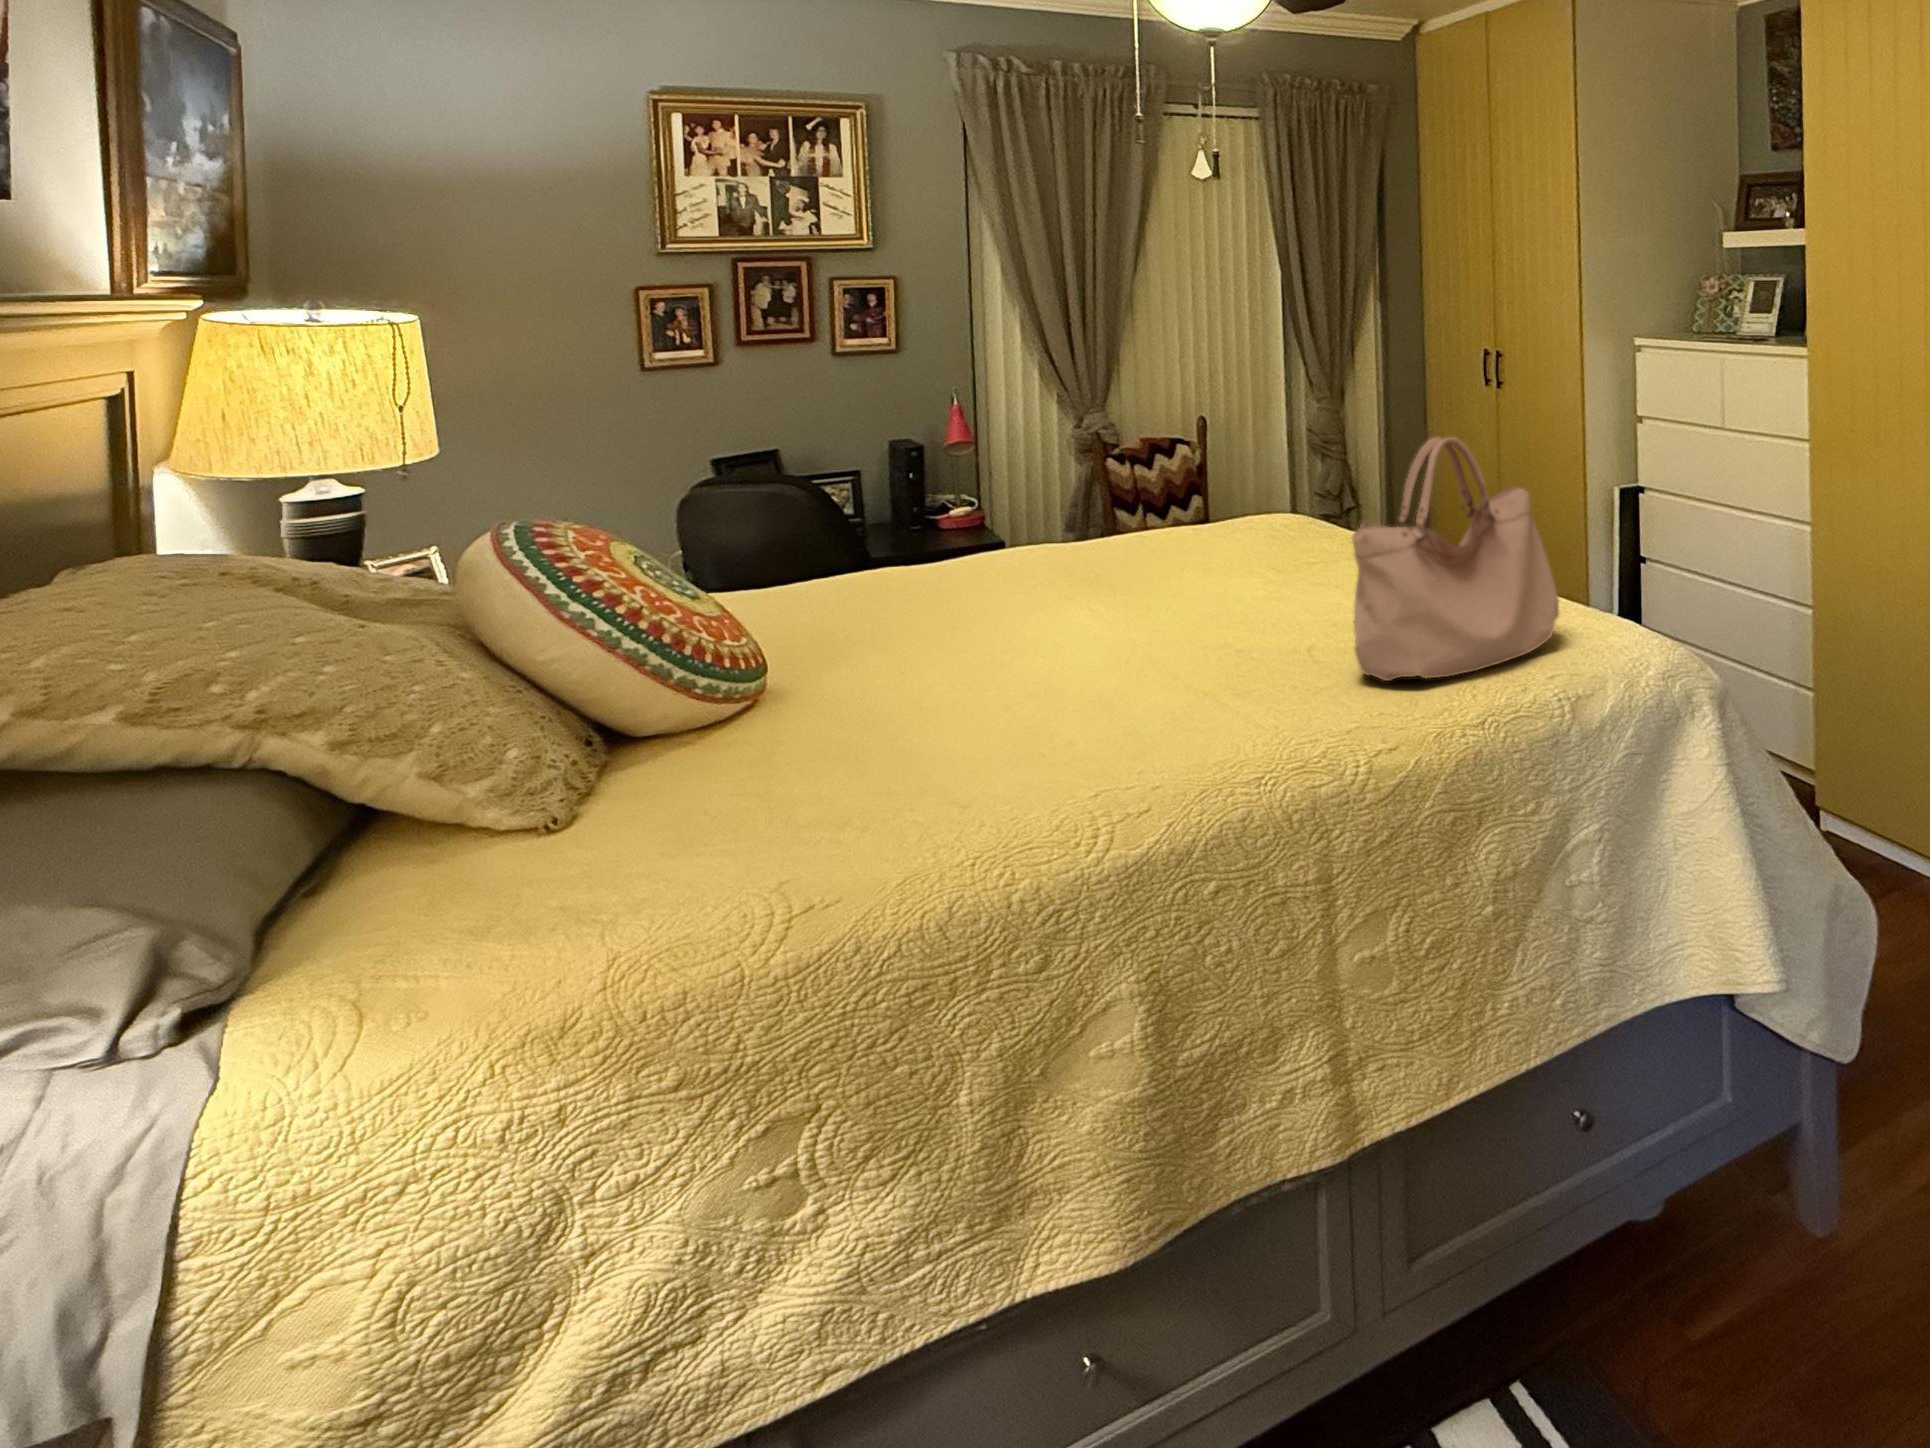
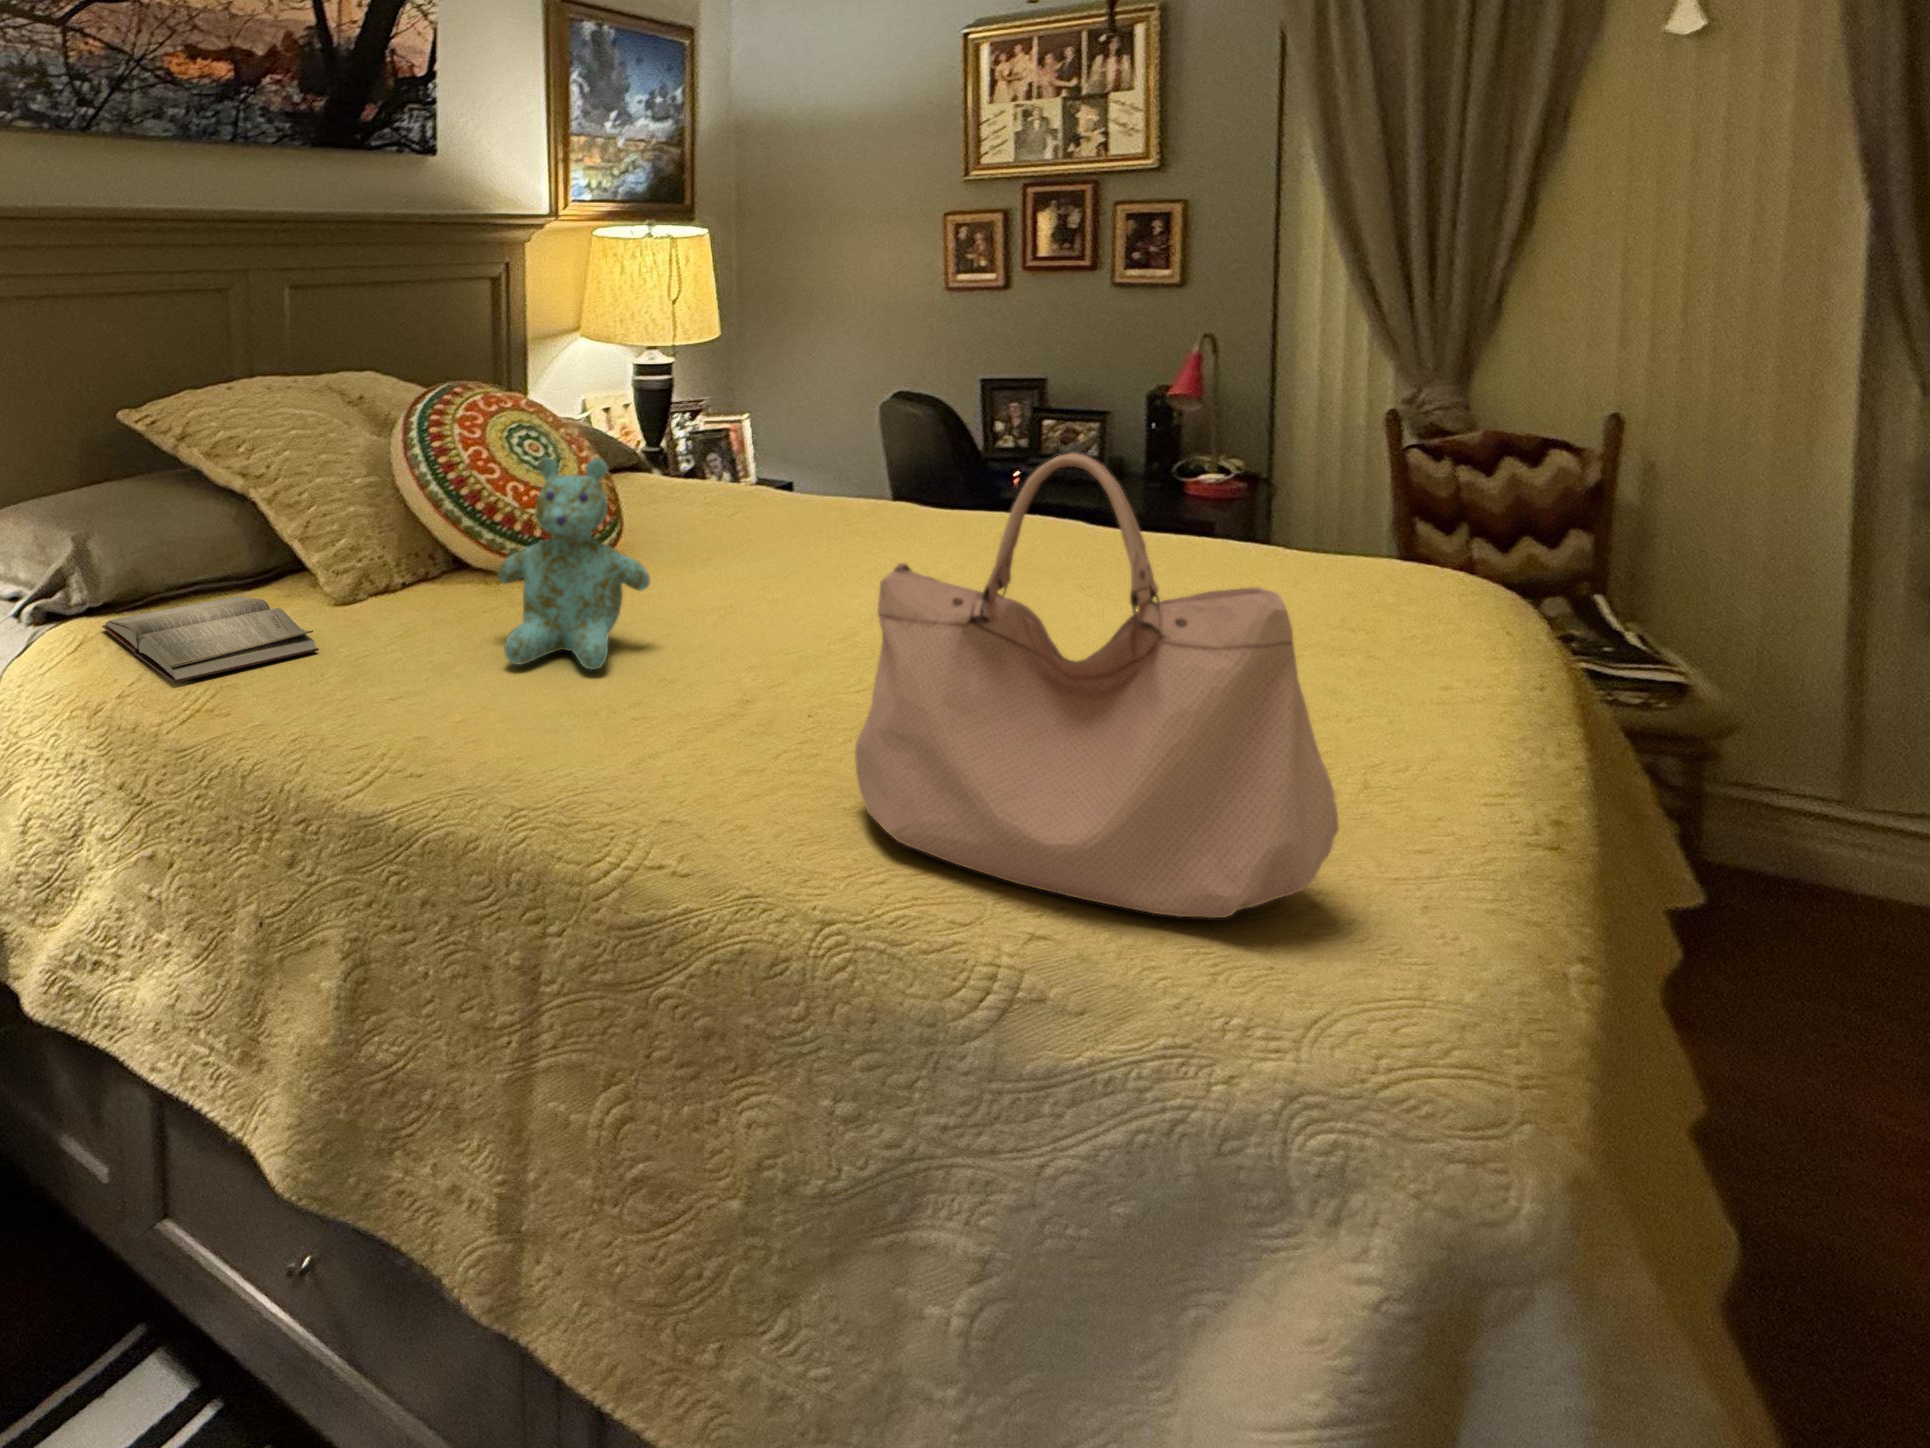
stuffed bear: none [893,532,1057,738] -> present [497,457,650,670]
hardback book: none [361,799,766,954] -> present [102,596,319,683]

